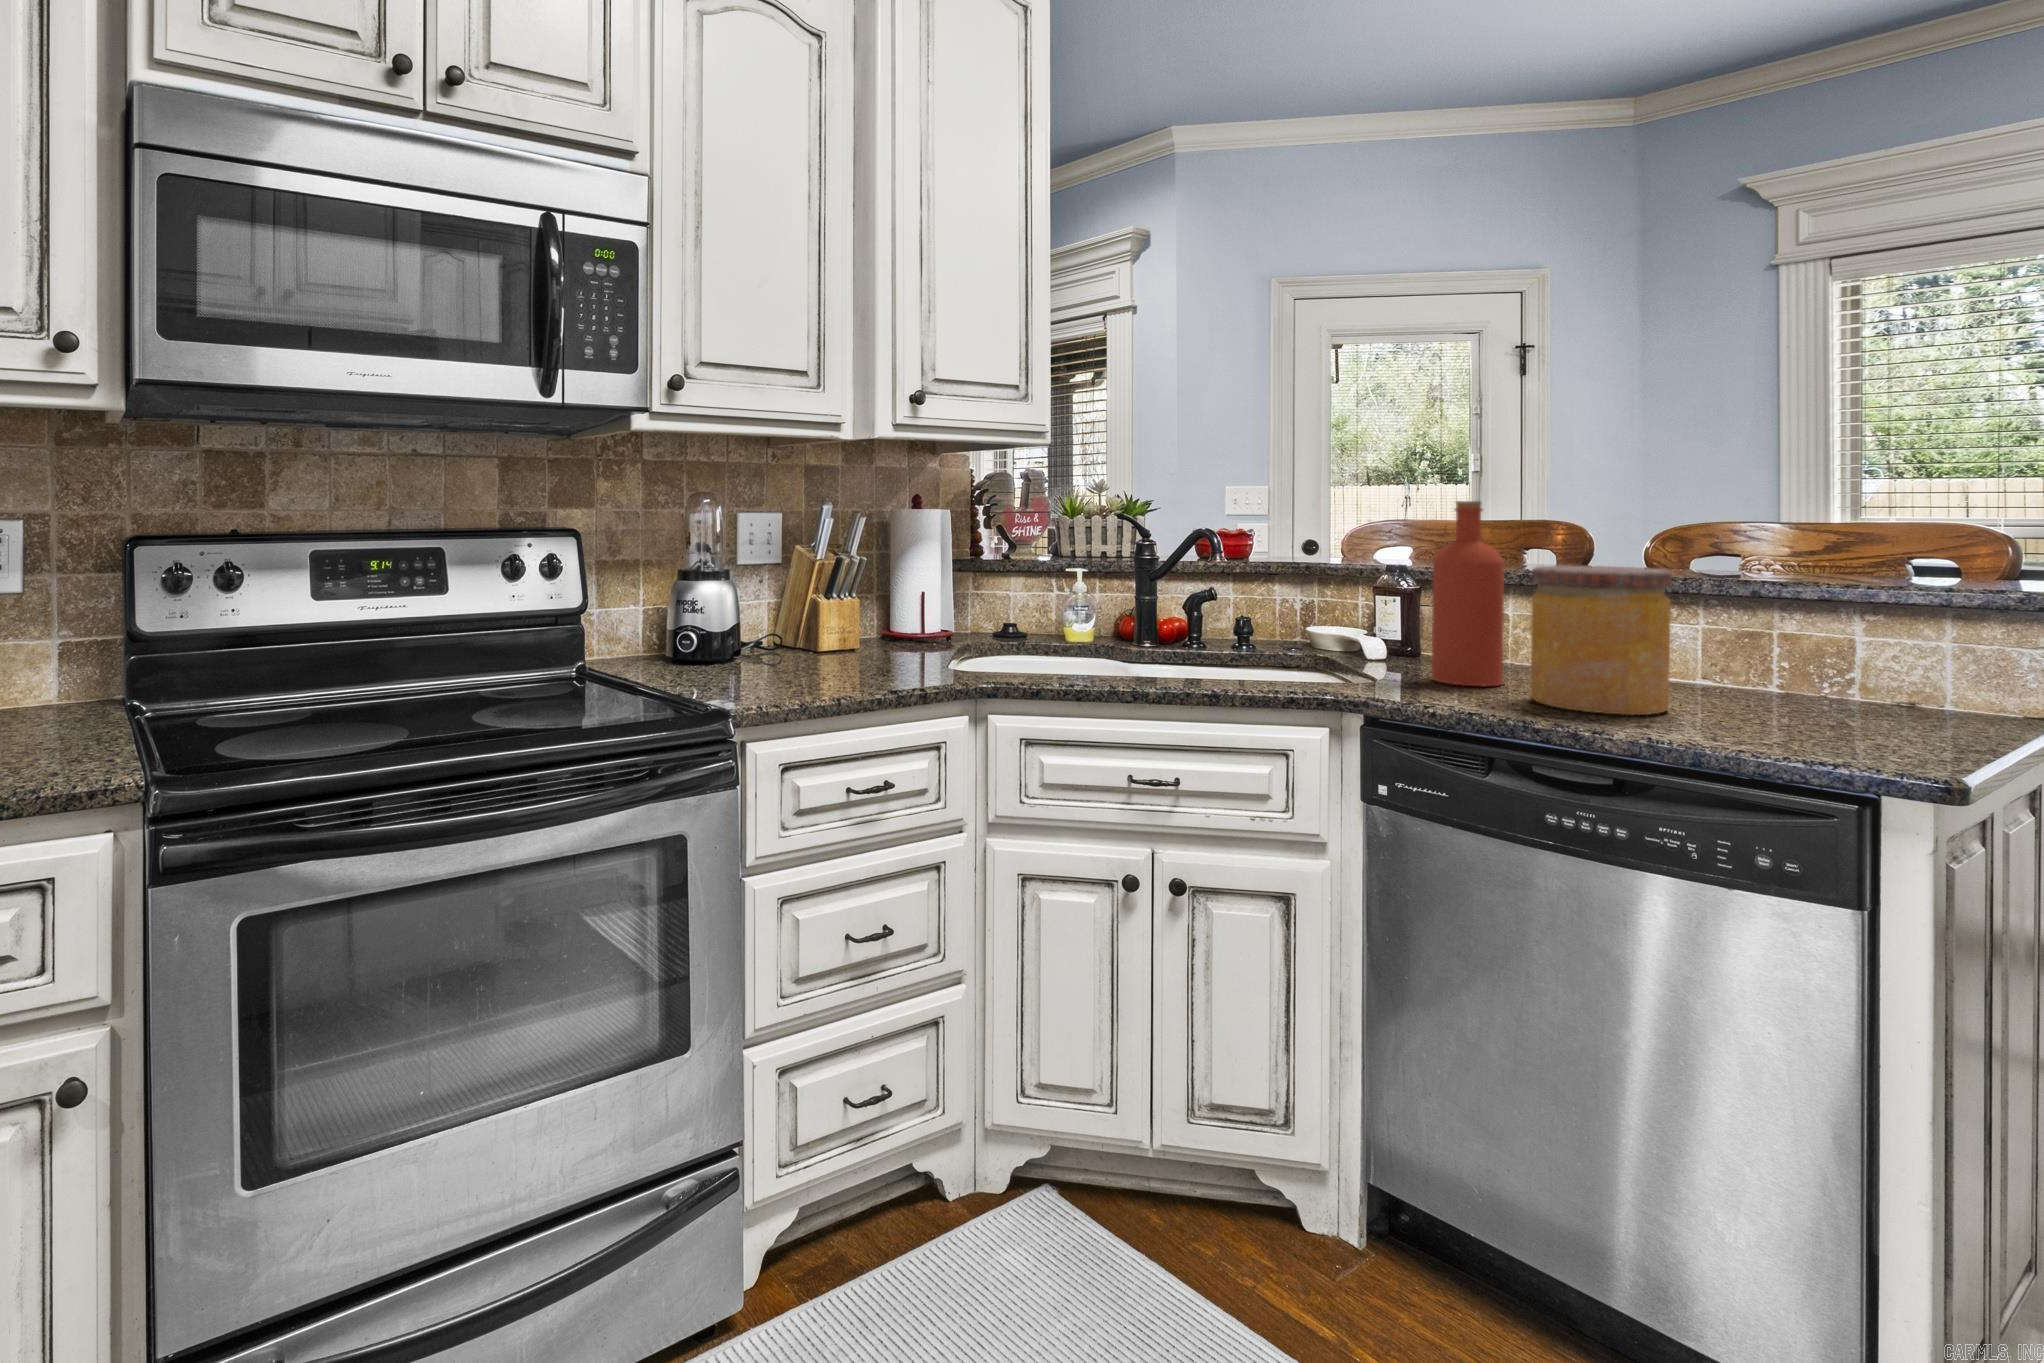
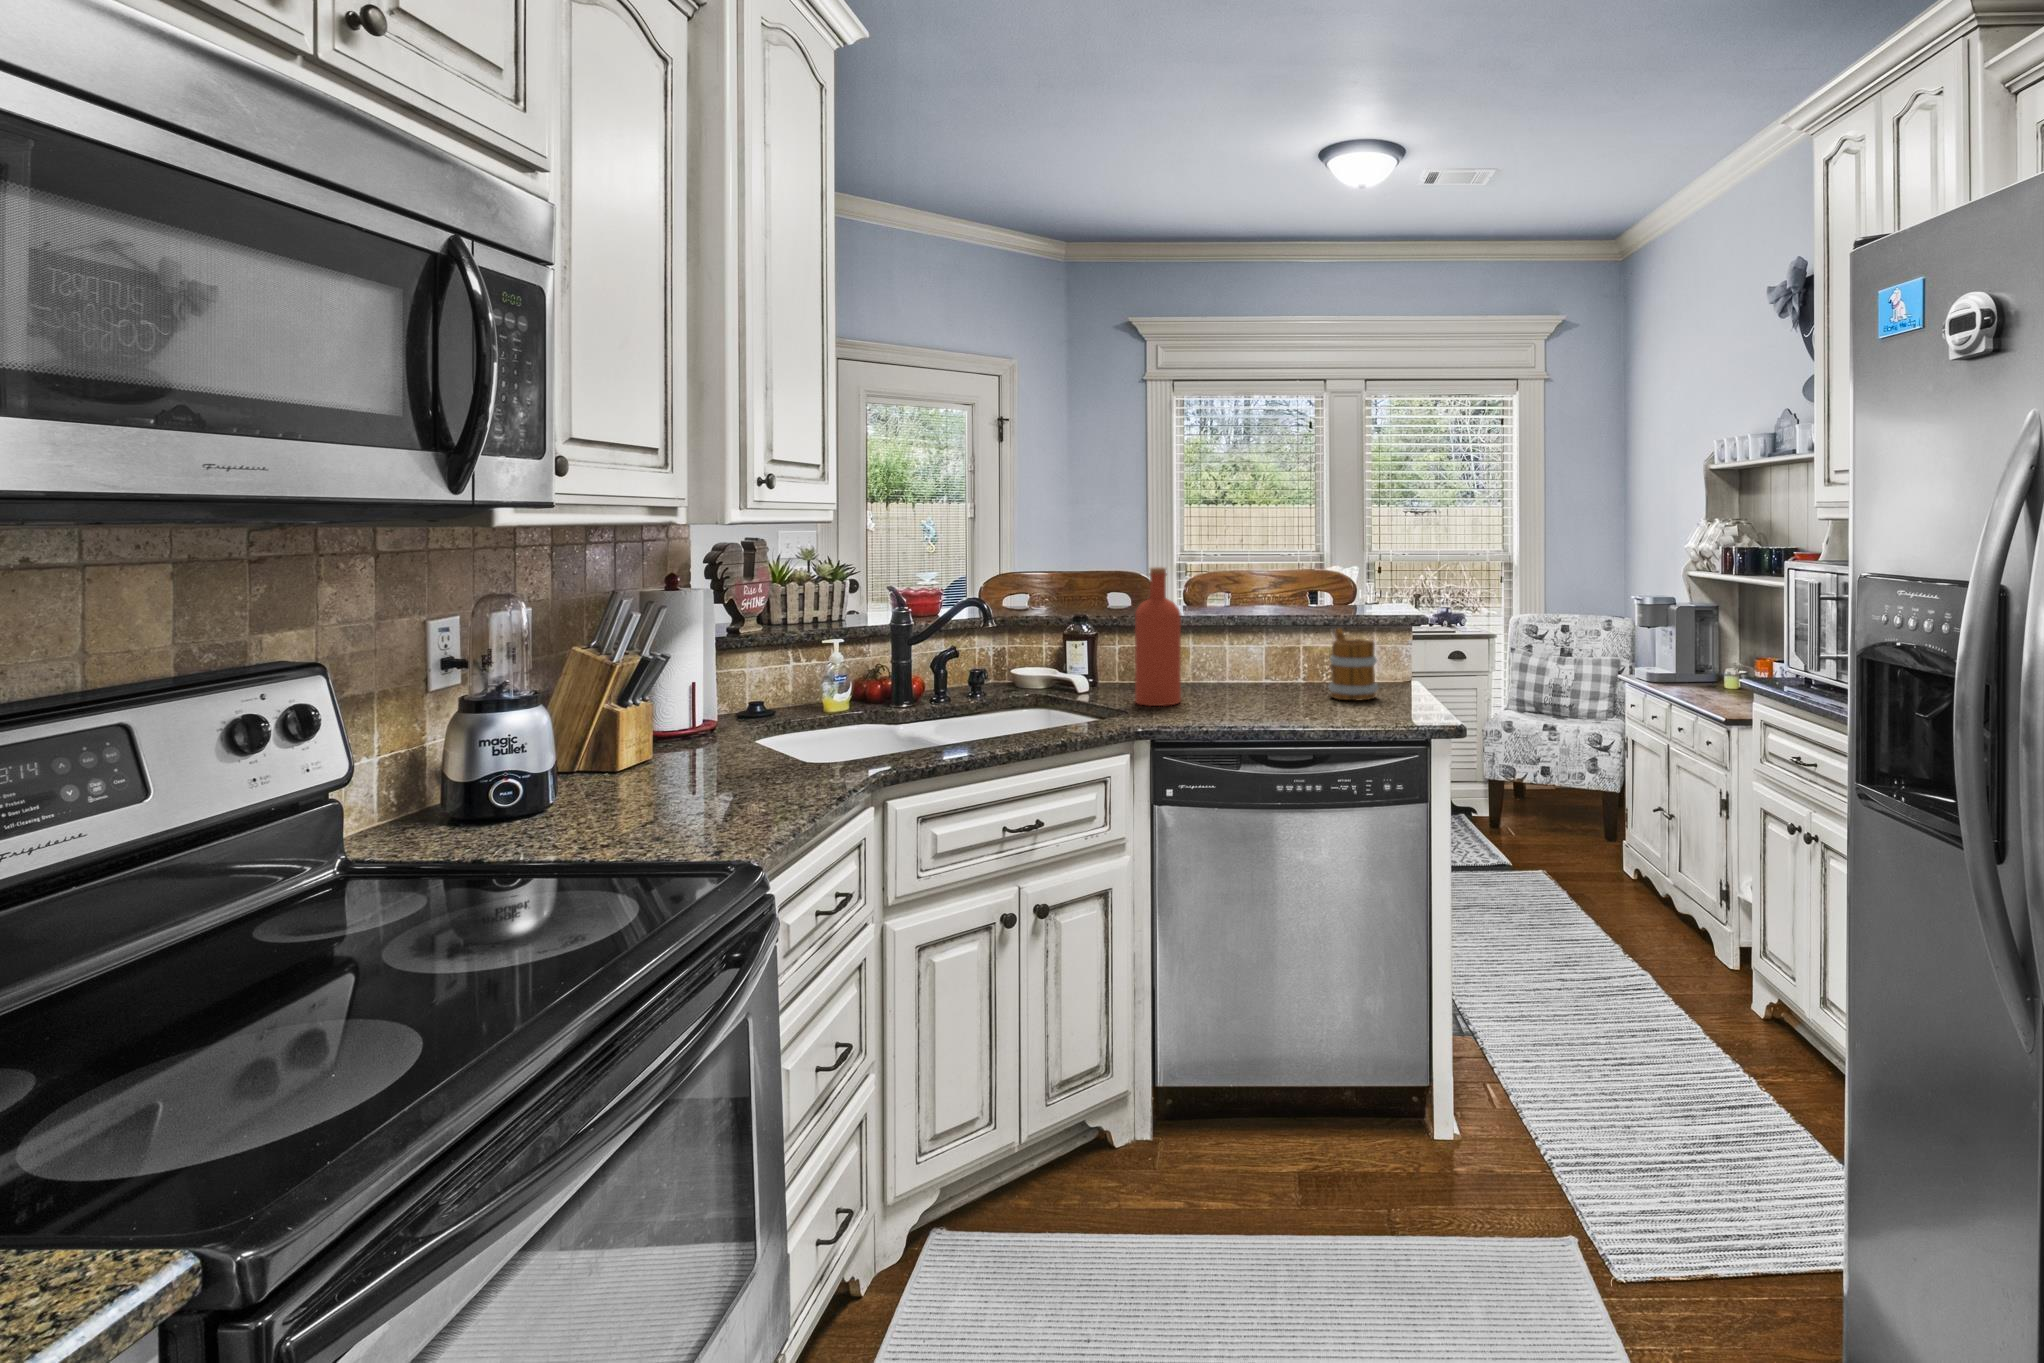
jar: present [1531,566,1672,715] -> none [1216,612,1292,713]
mug: none [1779,605,1888,727] -> present [1328,628,1378,700]

